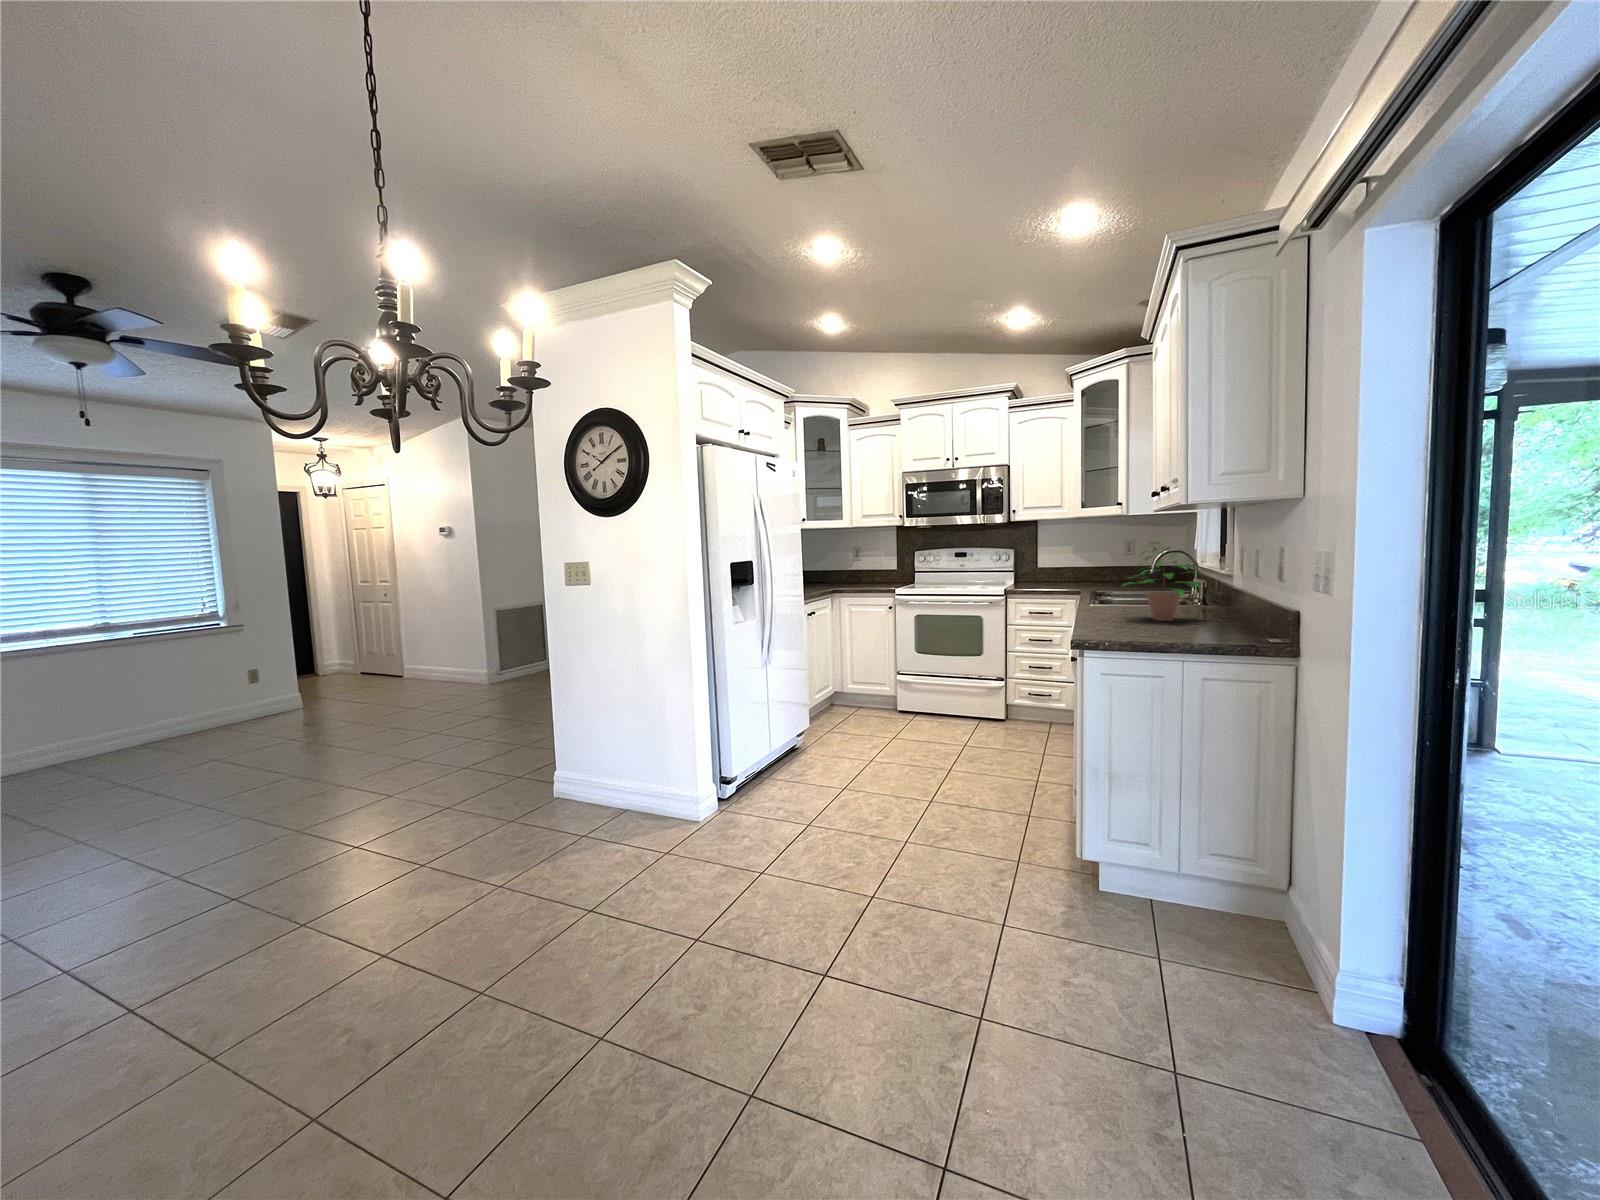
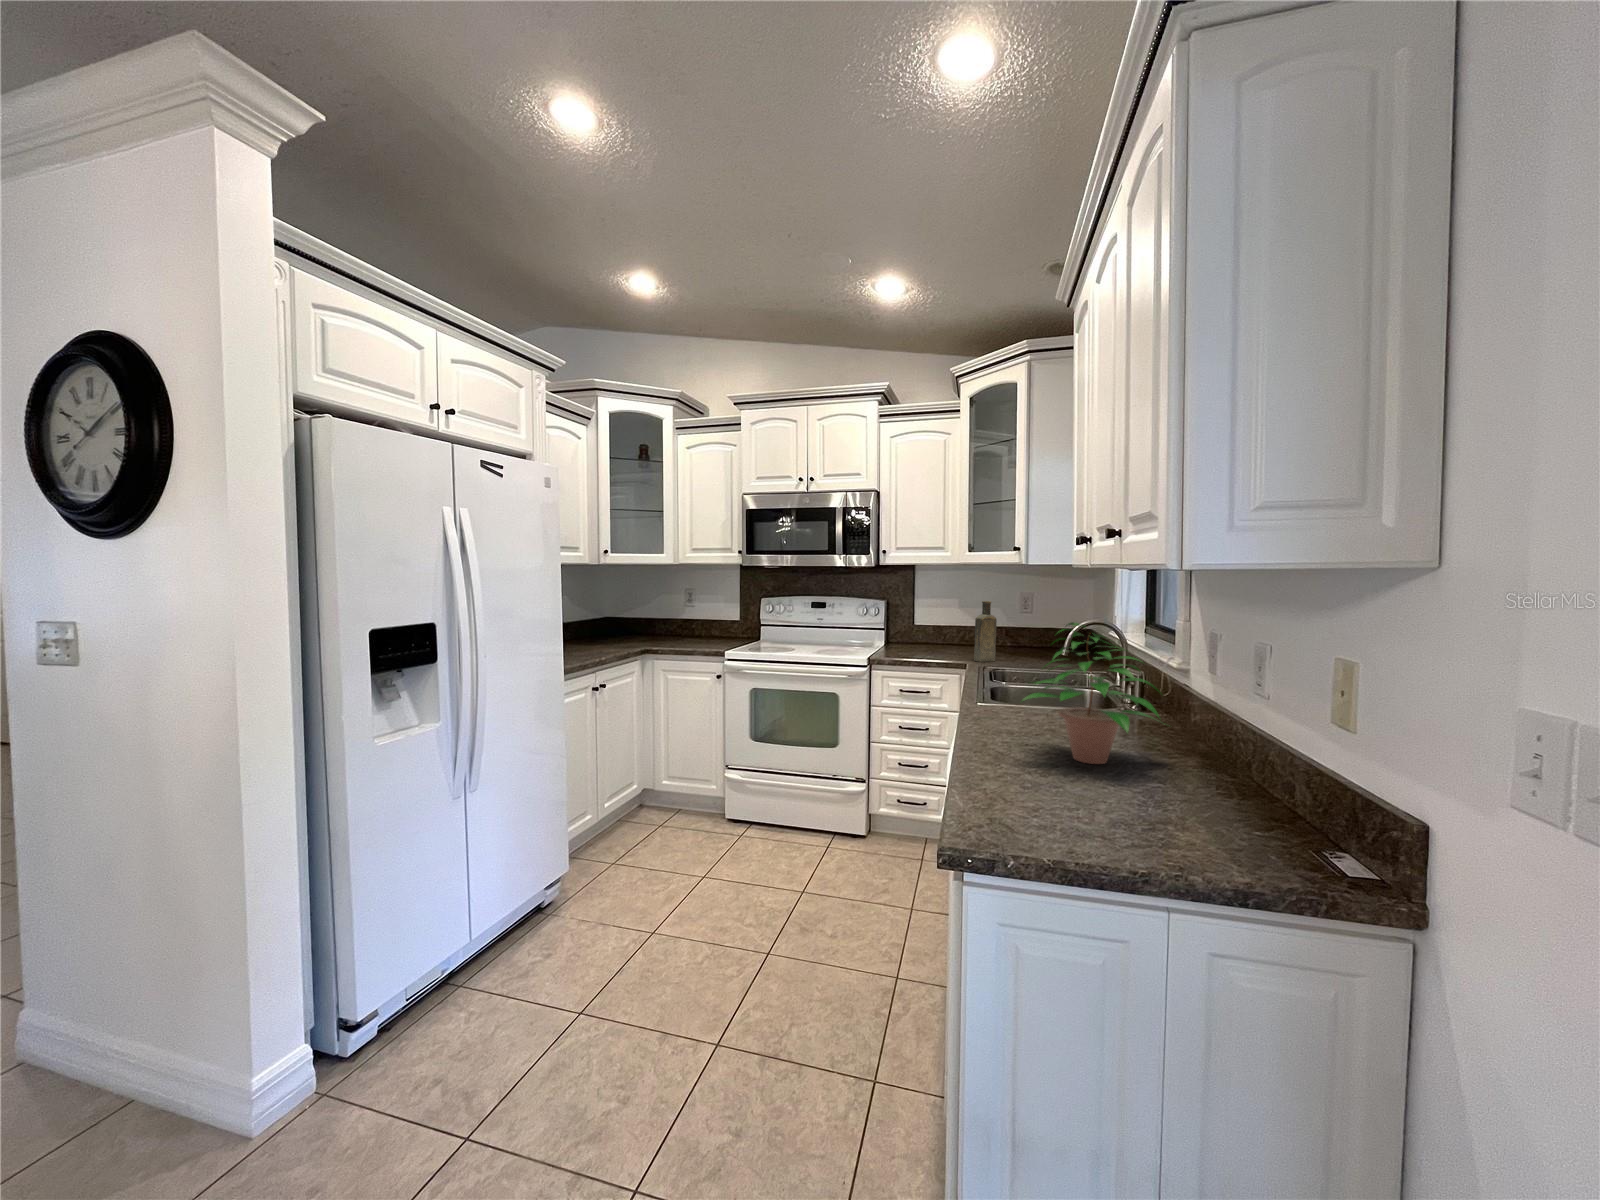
bottle: none [1083,545,1105,590] -> present [974,601,997,662]

